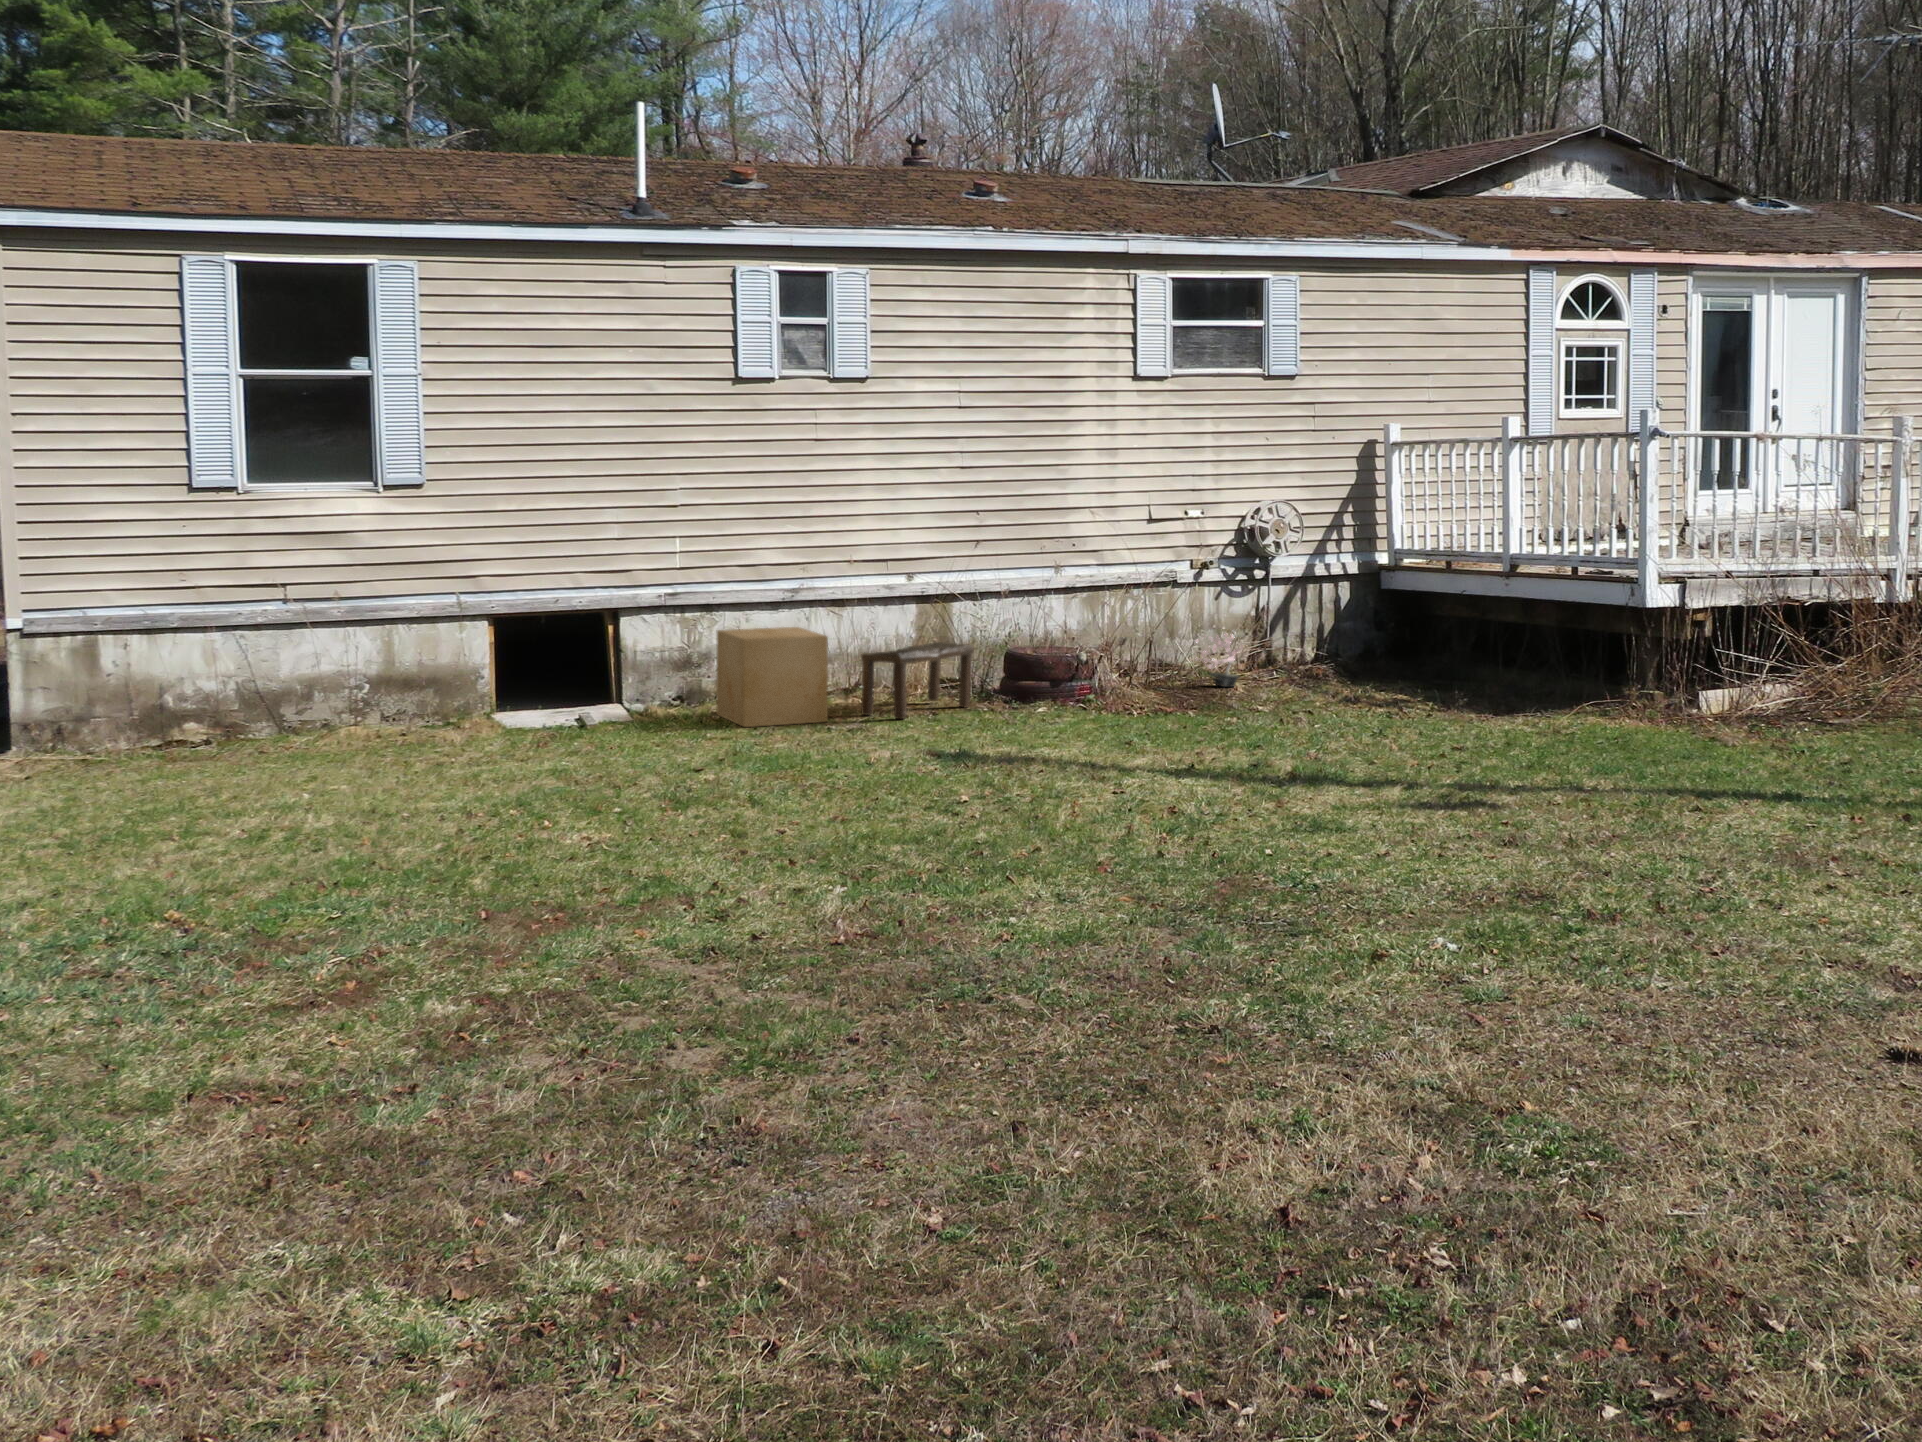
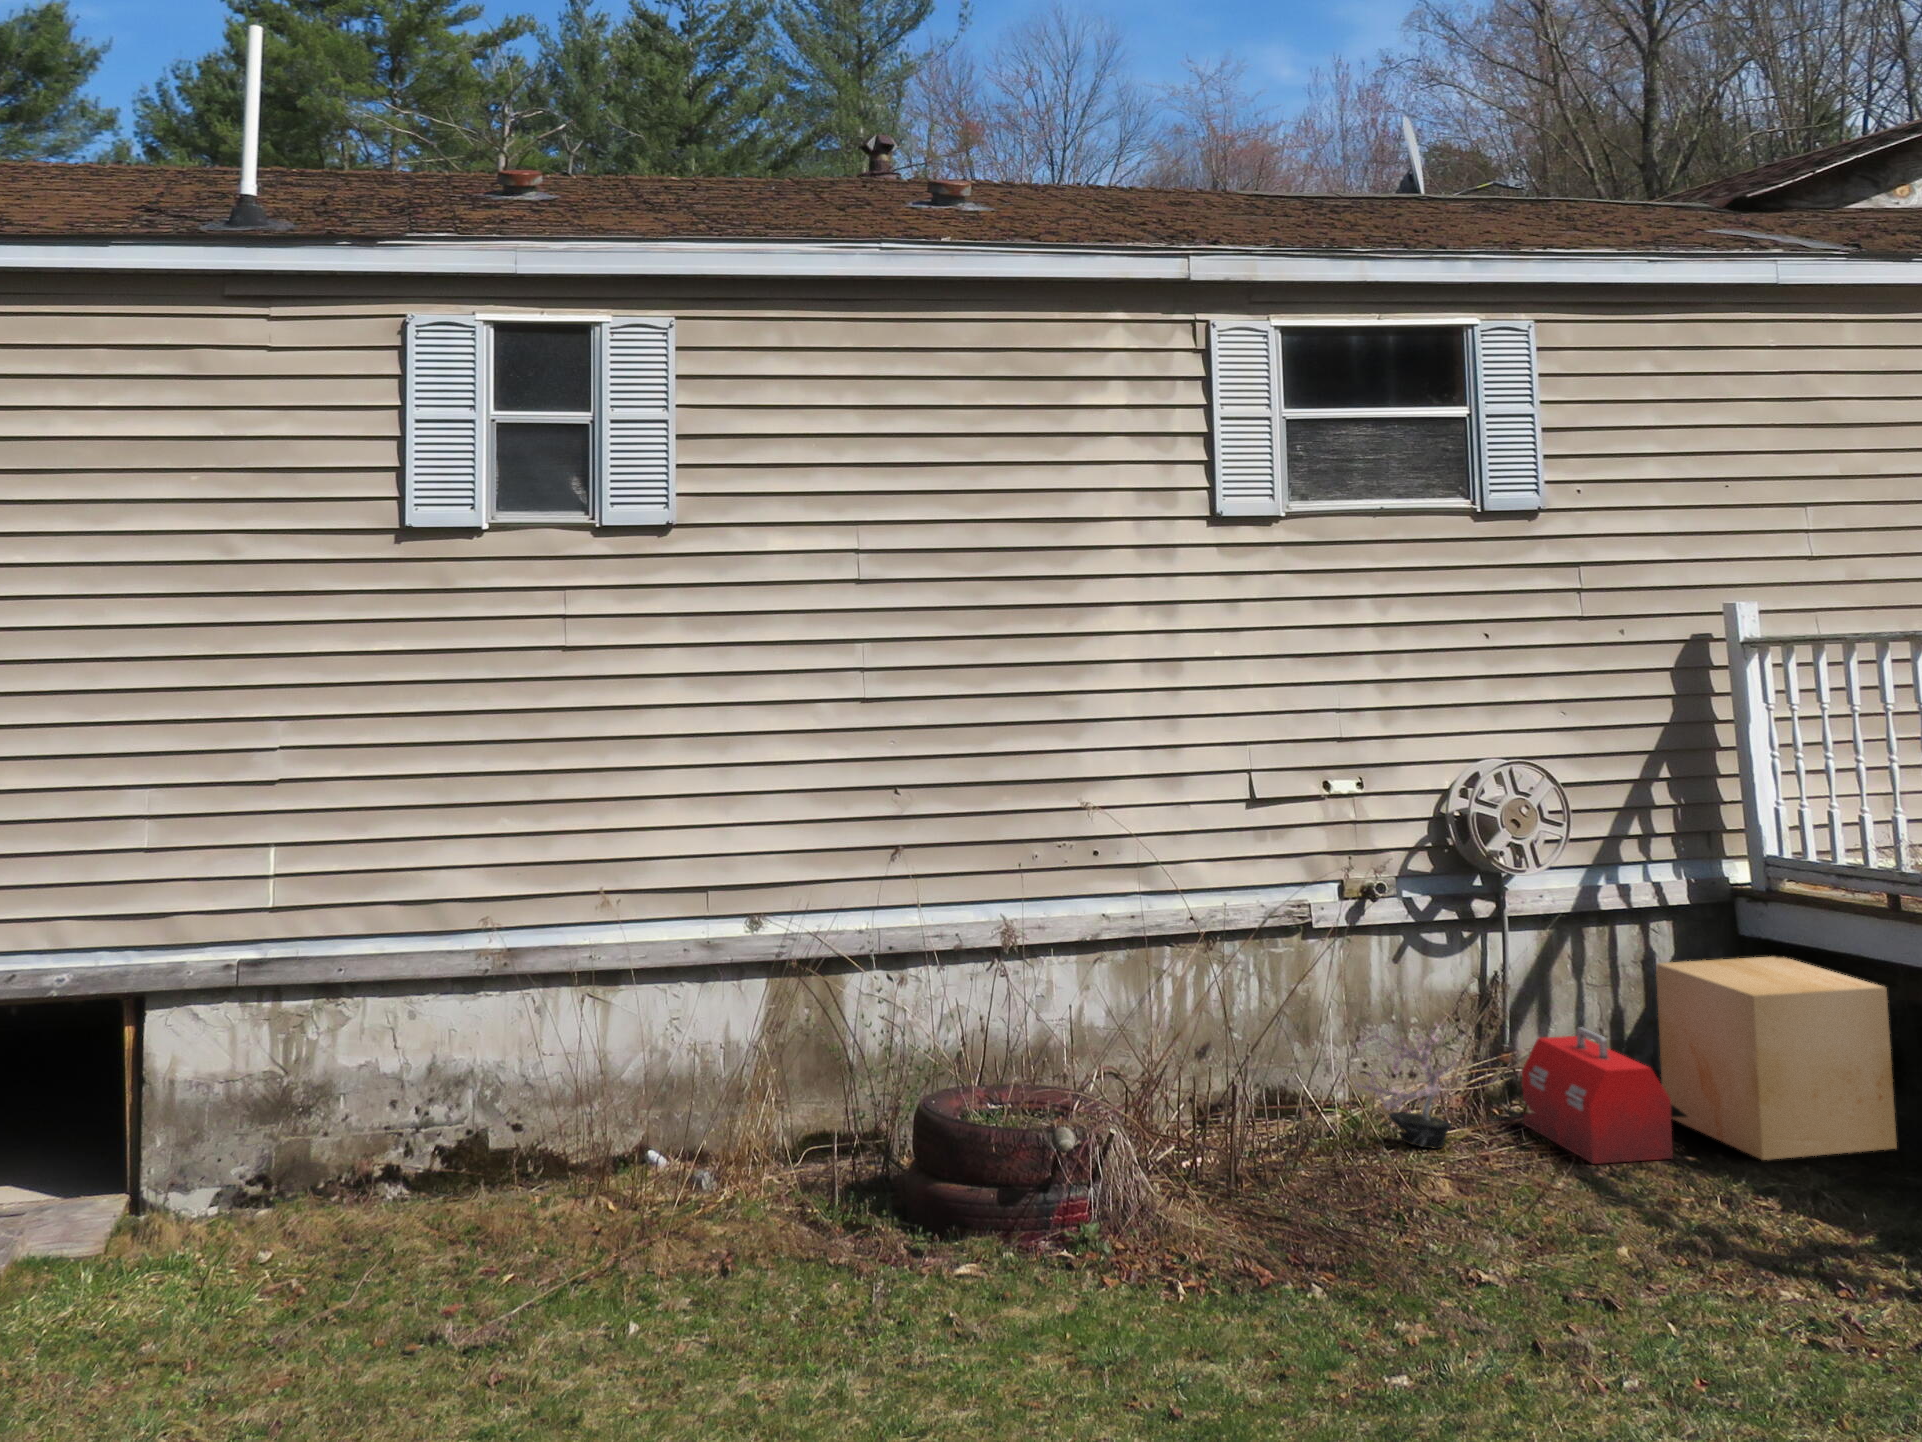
cardboard box: present [717,627,828,727] -> present [1656,957,1897,1160]
toolbox: none [1271,632,1341,689] -> present [1522,1027,1673,1164]
bench: present [861,642,974,719] -> none [609,1054,863,1259]

